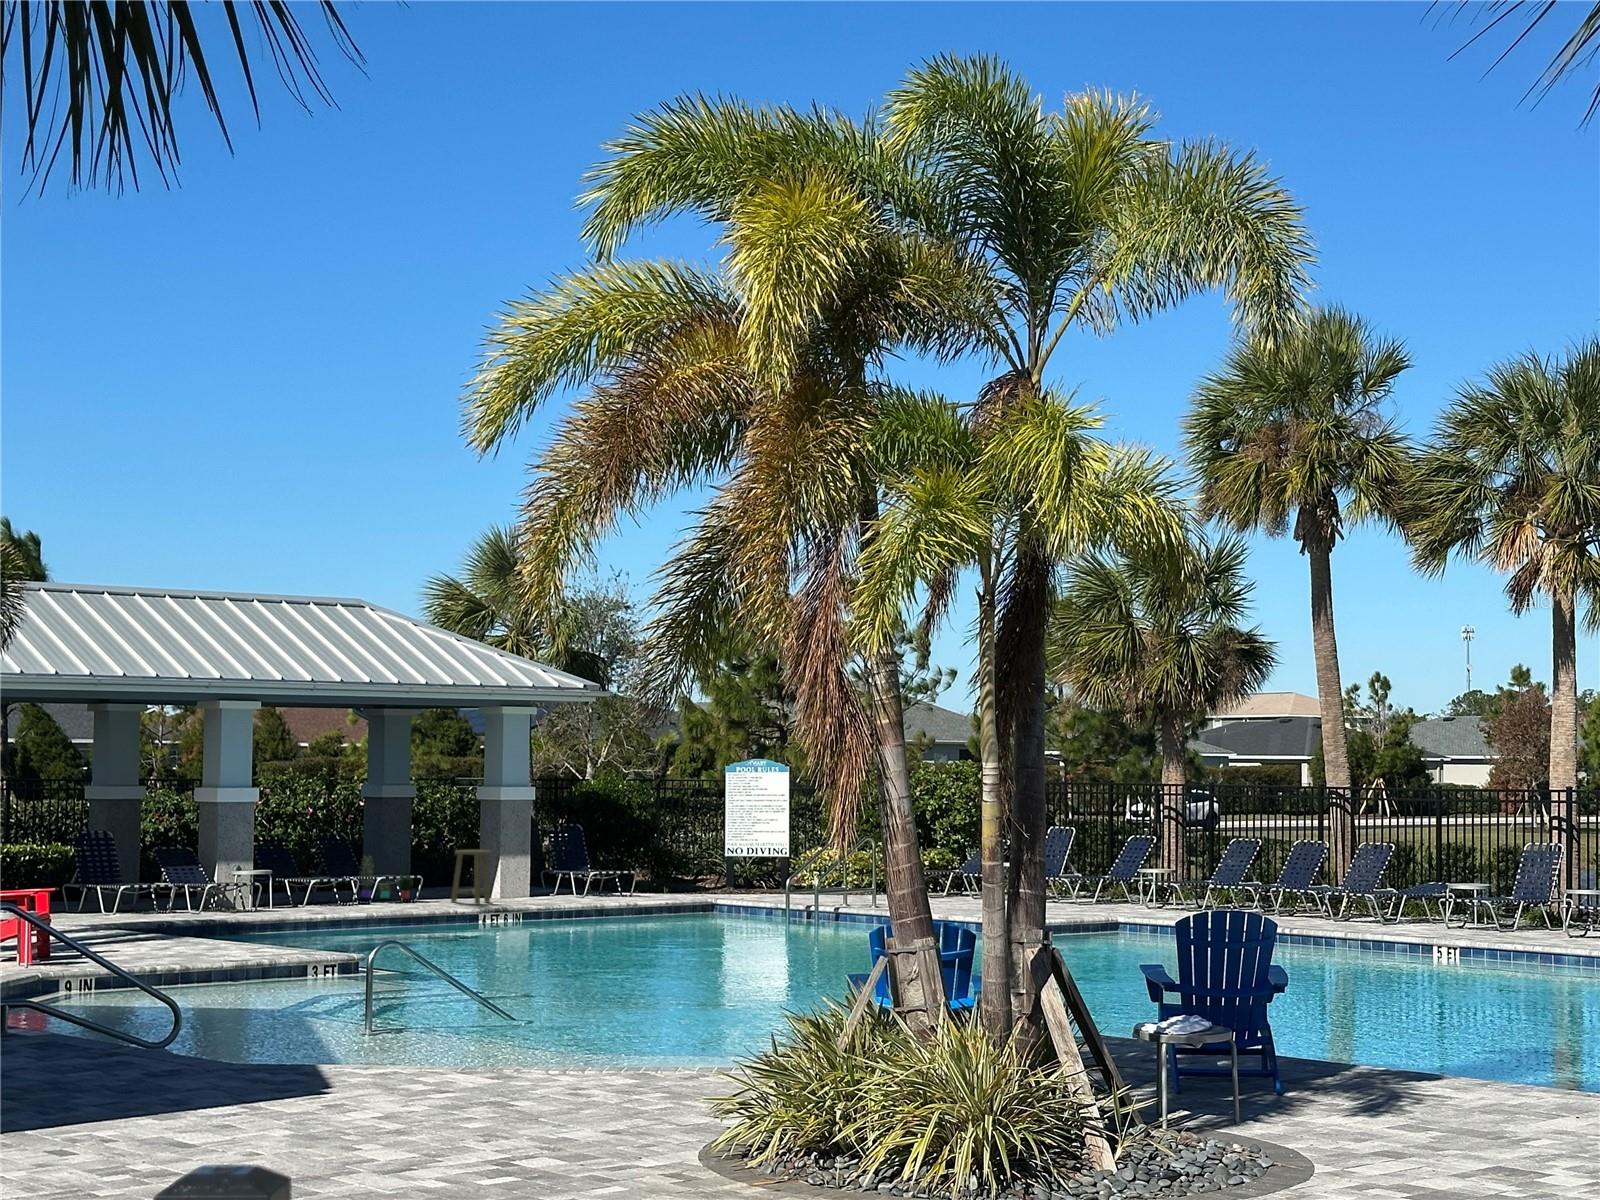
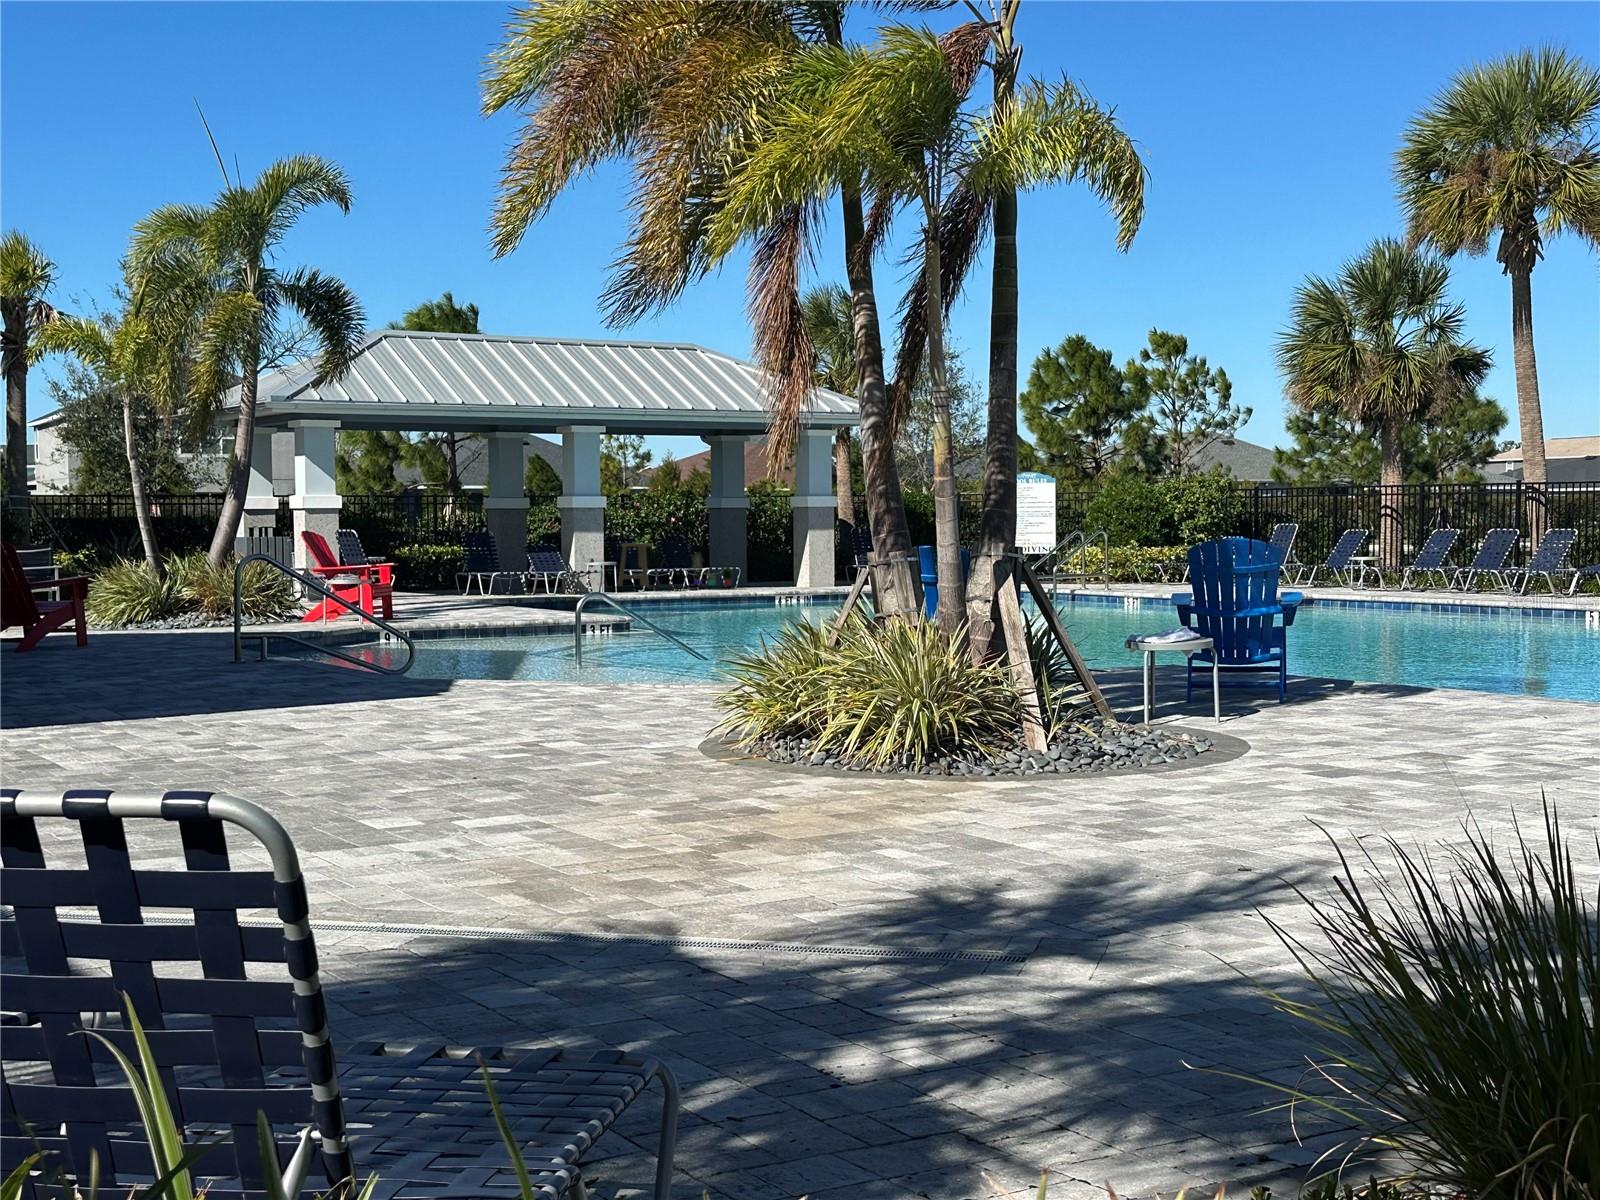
stool: present [451,850,492,905] -> present [618,543,651,587]

